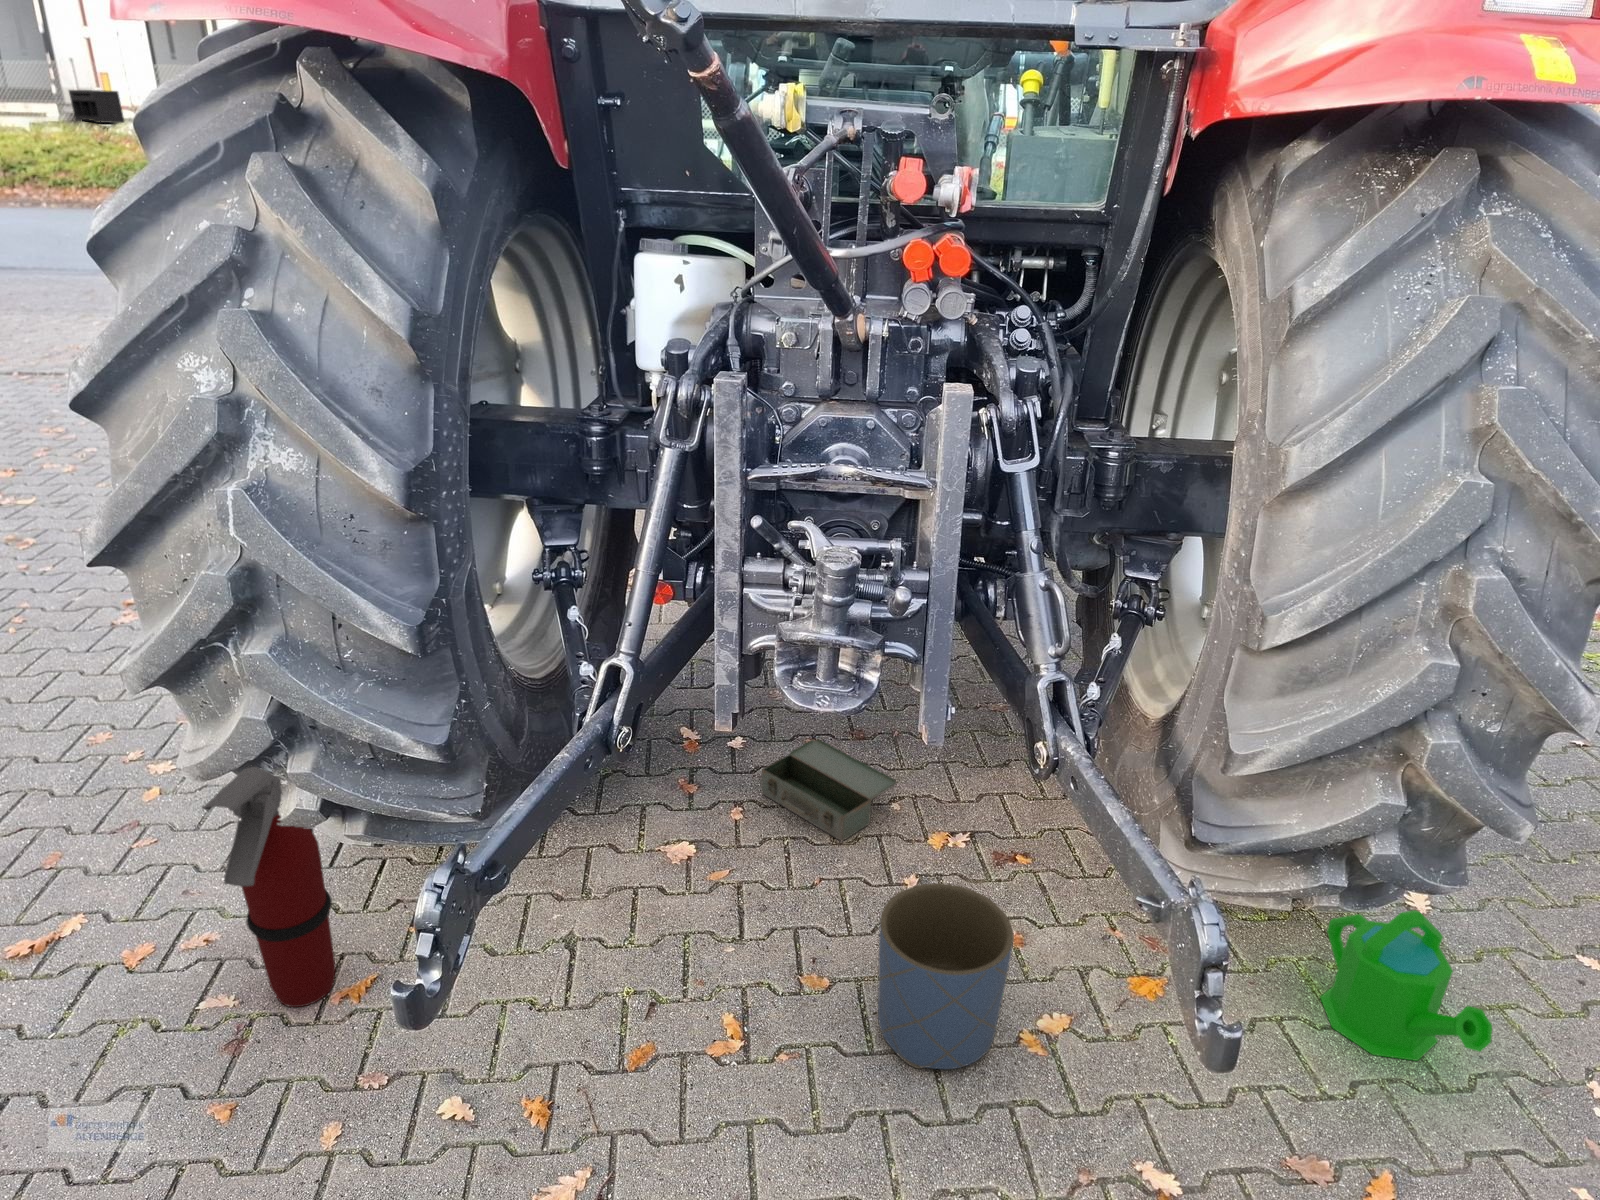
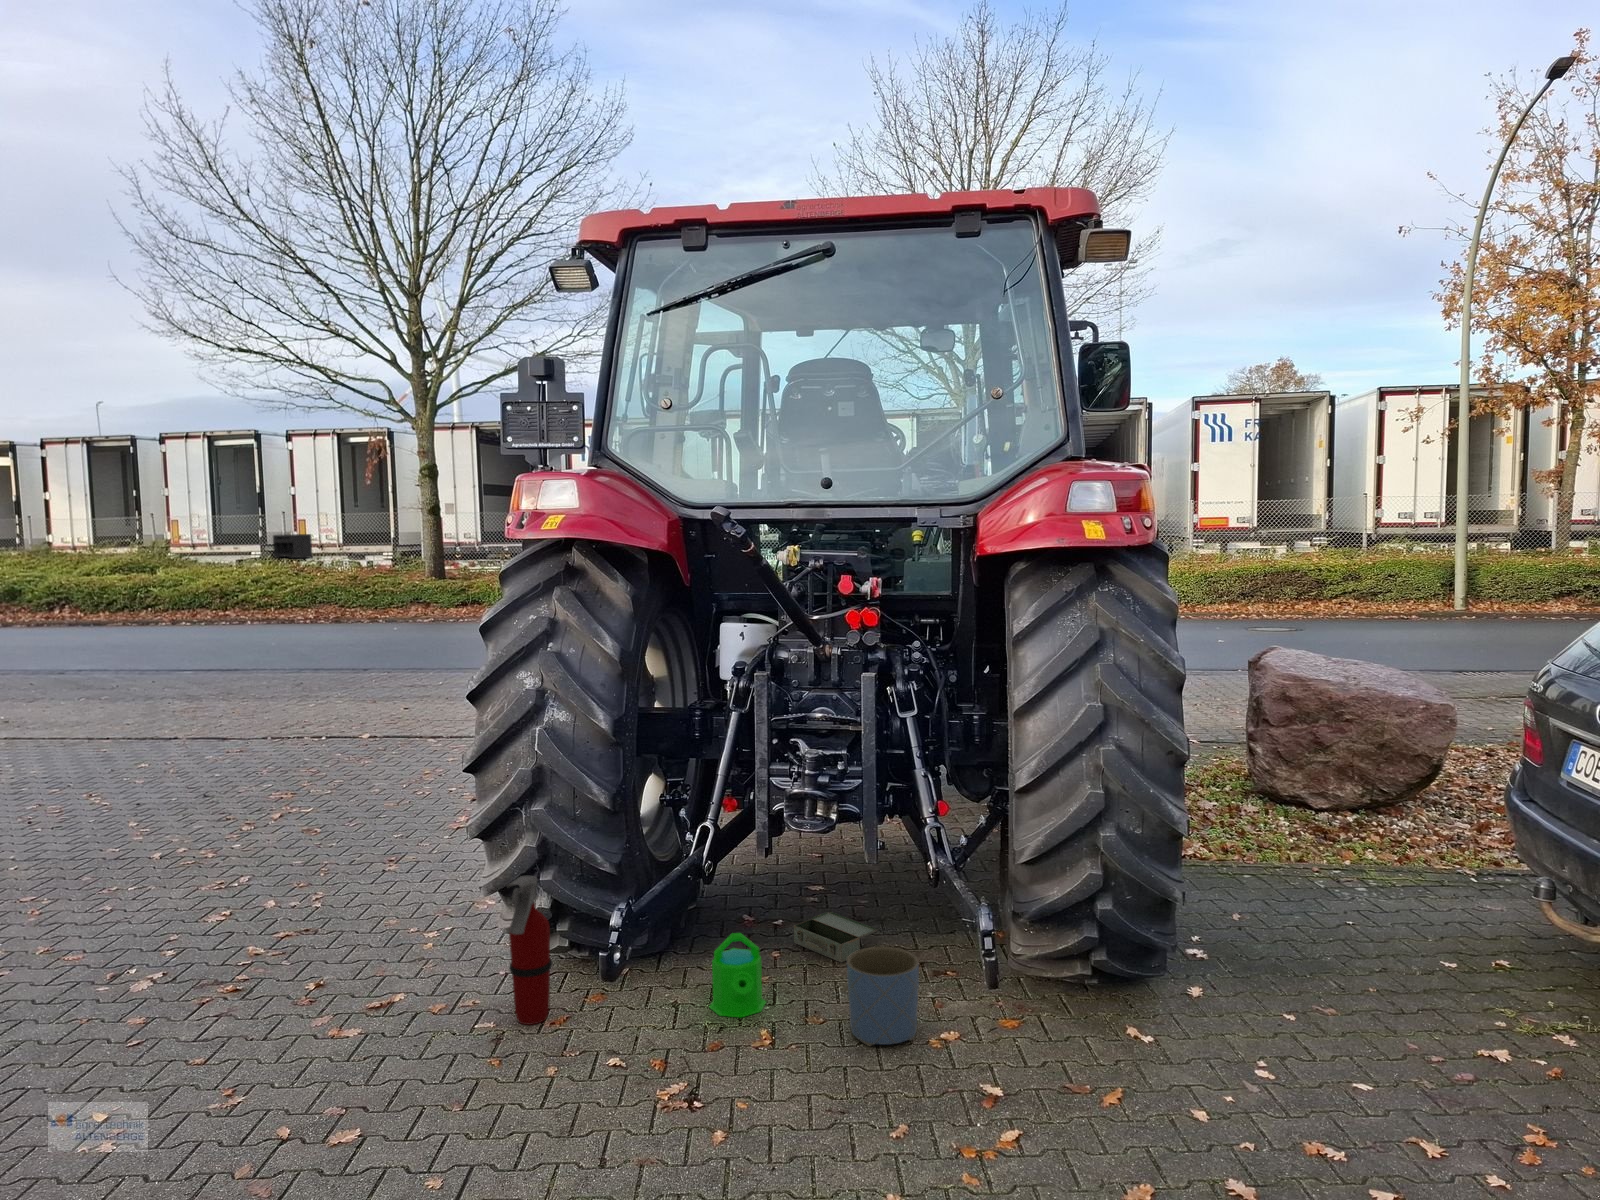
watering can: present [1320,910,1492,1061] -> present [709,933,766,1018]

